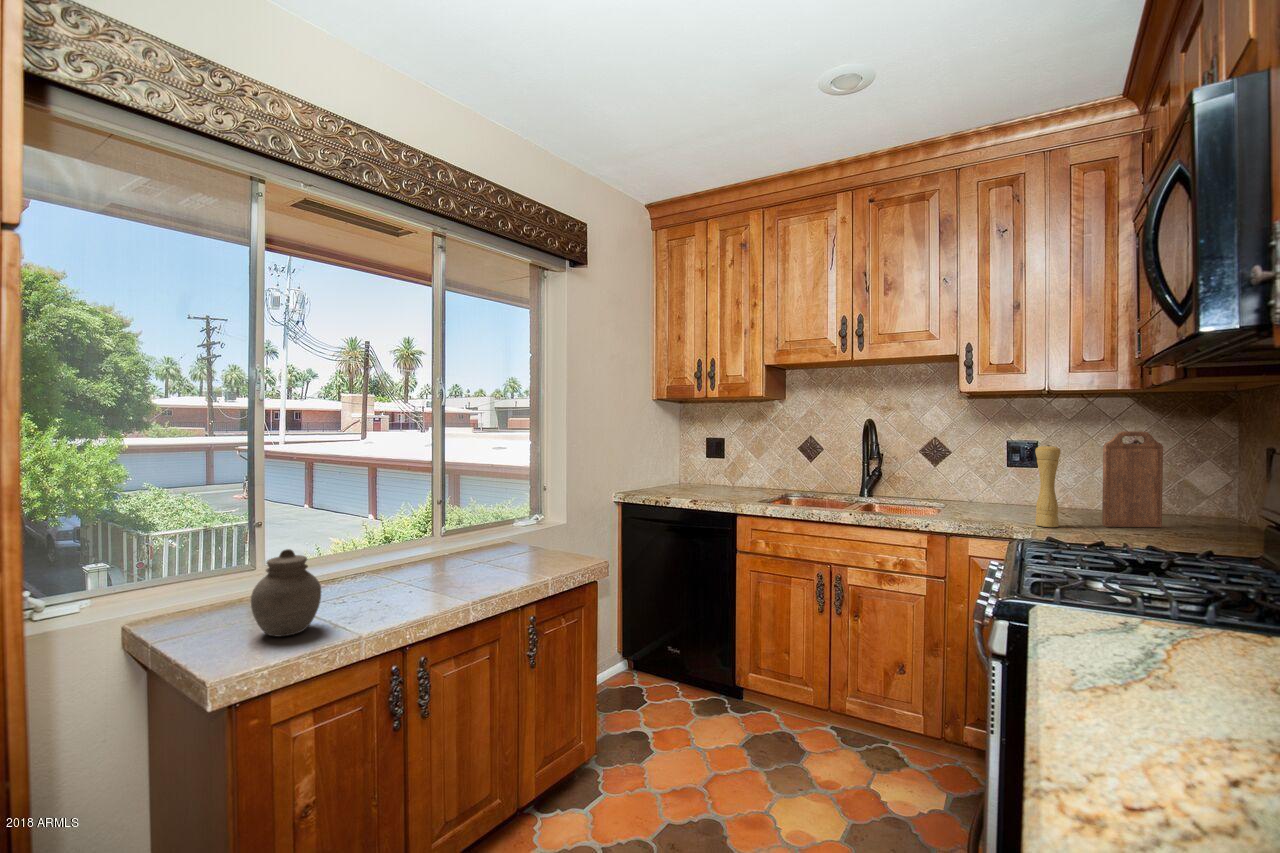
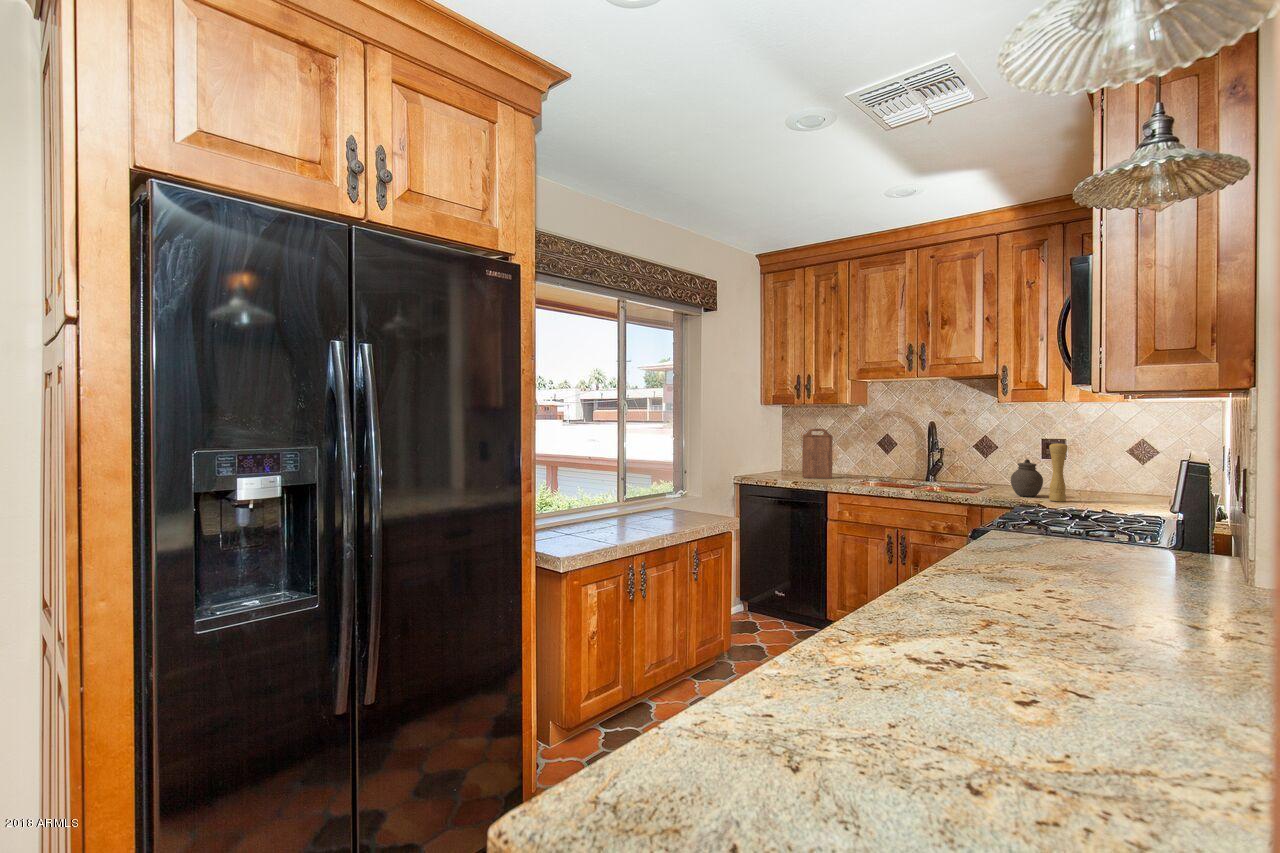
cutting board: present [1102,431,1163,527] -> present [802,429,833,478]
jar: present [251,549,321,637] -> present [1011,459,1043,497]

